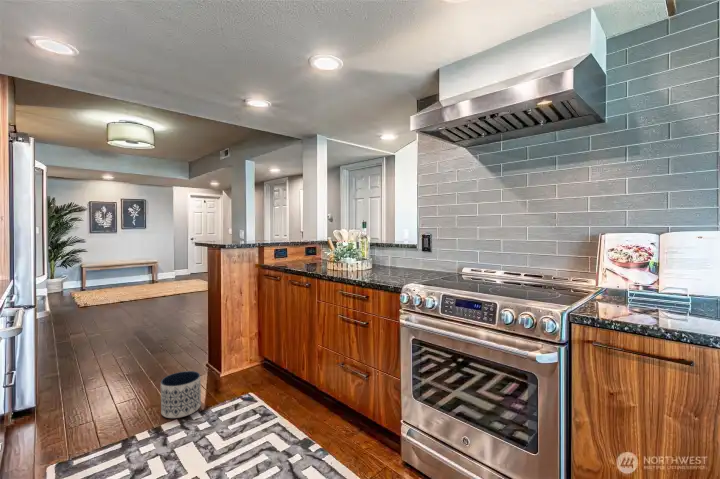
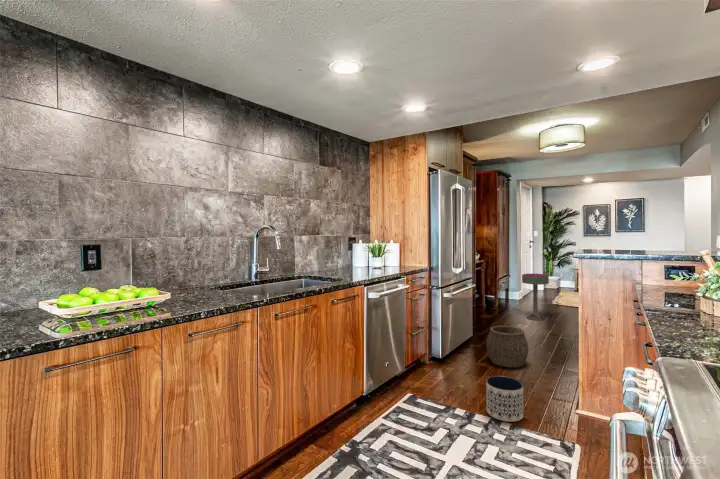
bar stool: none [65,274,100,328] -> present [522,274,549,320]
woven basket: none [90,331,144,380] -> present [487,326,528,368]

